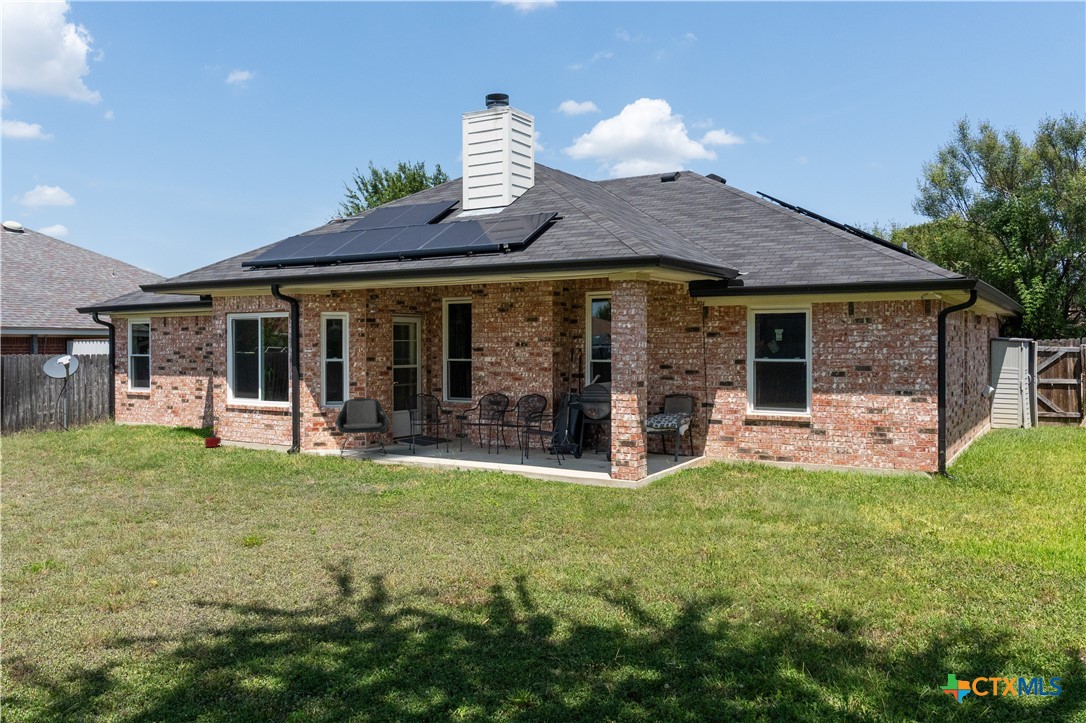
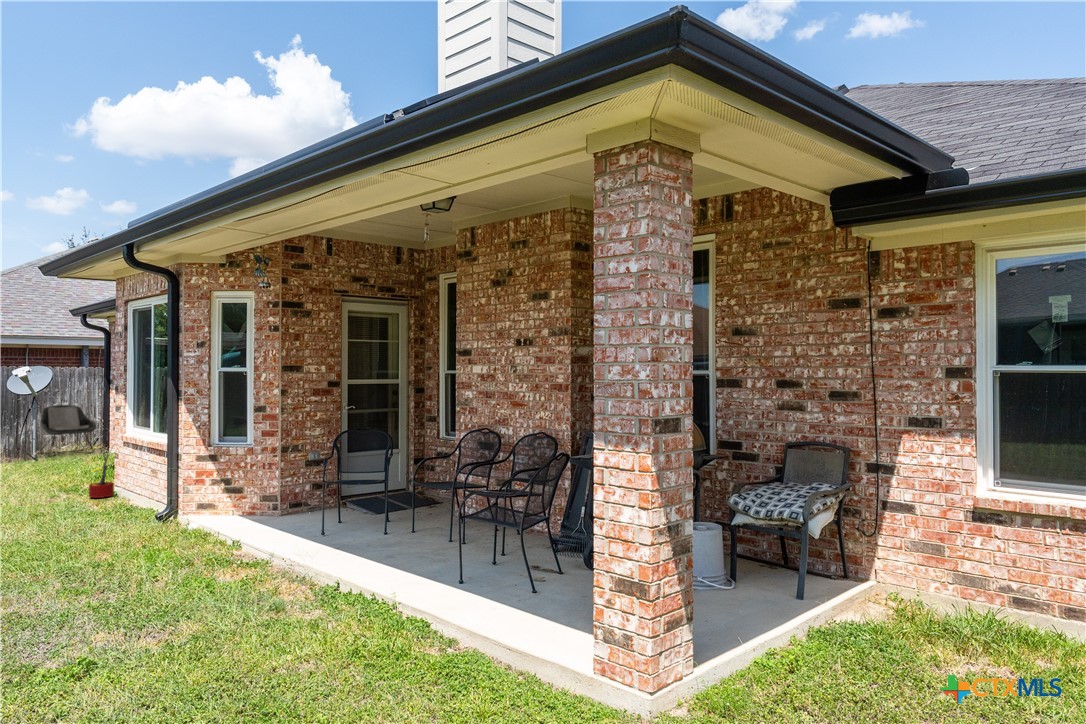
lounge chair: present [336,398,389,458] -> present [40,405,96,457]

